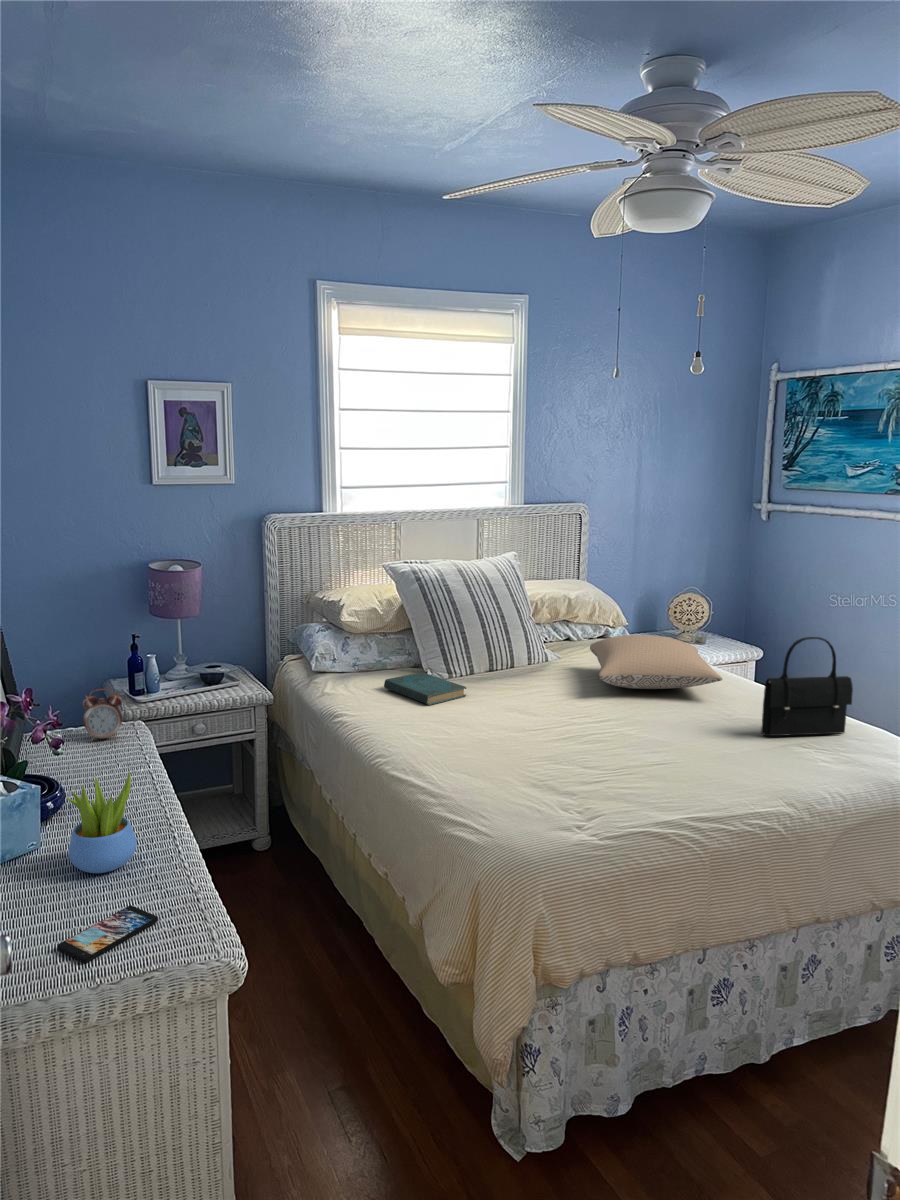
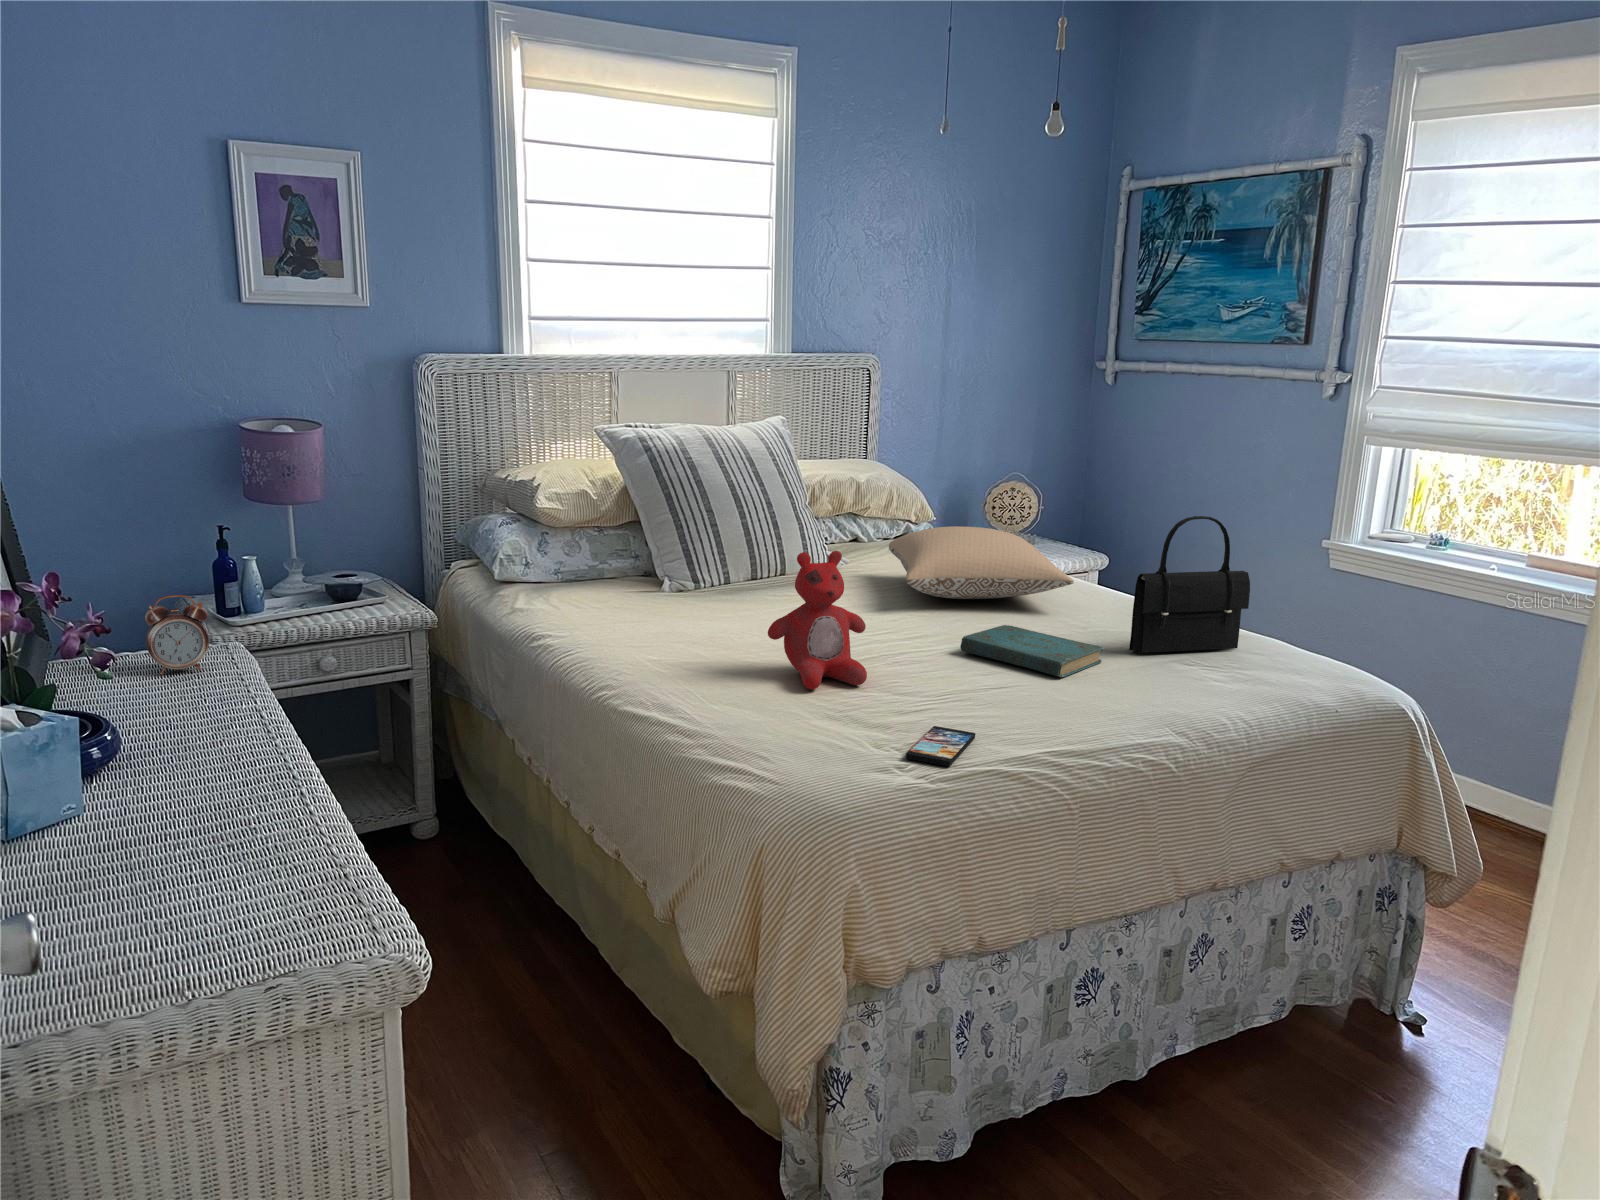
stuffed bear: none [494,663,564,762] -> present [768,551,867,689]
book: present [384,673,467,705] -> present [960,625,1103,677]
succulent plant: present [66,771,137,873] -> none [130,691,247,847]
smartphone: present [58,905,158,963] -> present [906,726,975,766]

